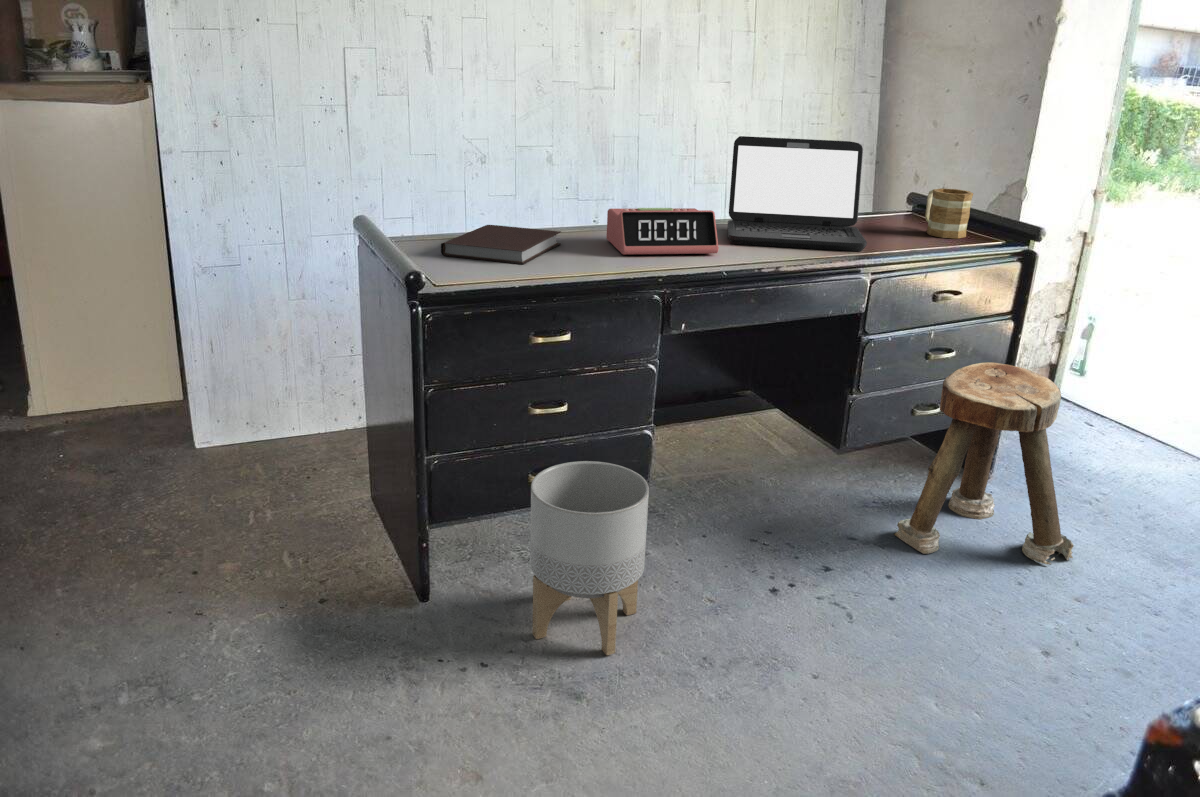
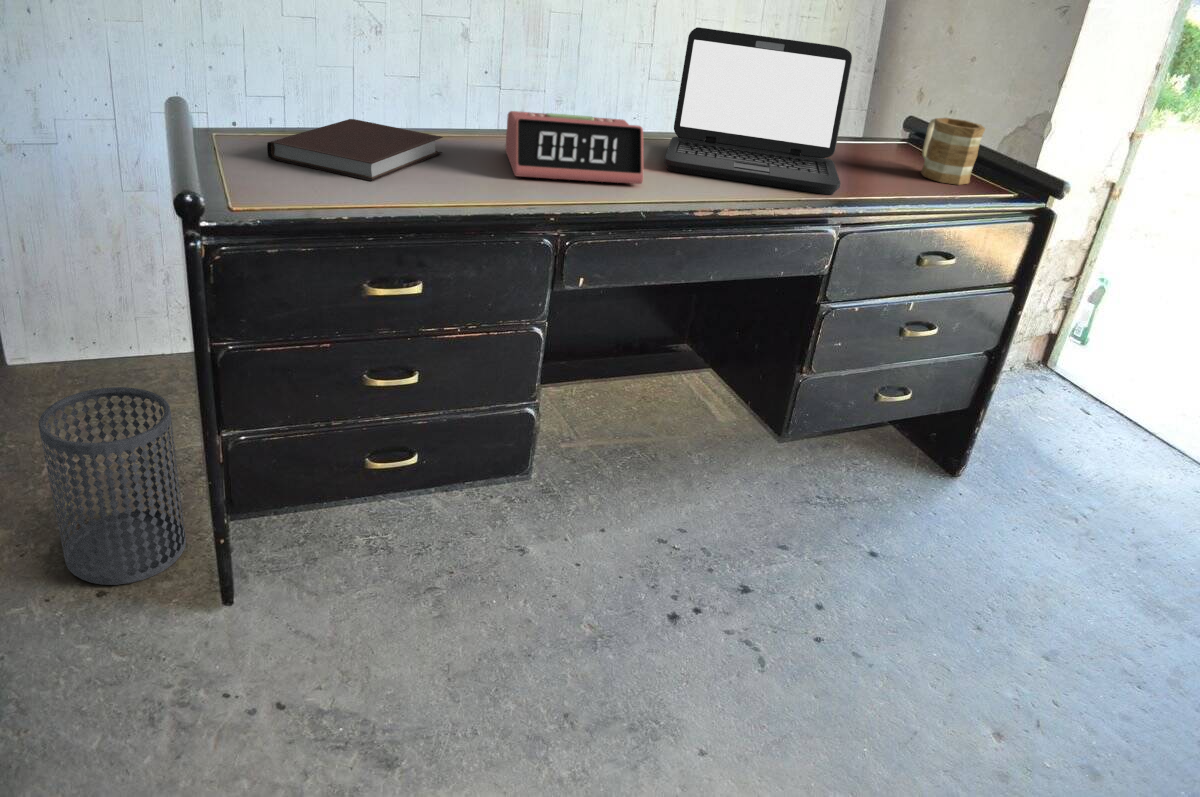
stool: present [894,362,1074,565] -> none [835,347,1062,603]
wastebasket: none [279,440,379,594] -> present [39,387,186,585]
planter: present [530,461,649,655] -> none [350,449,509,703]

